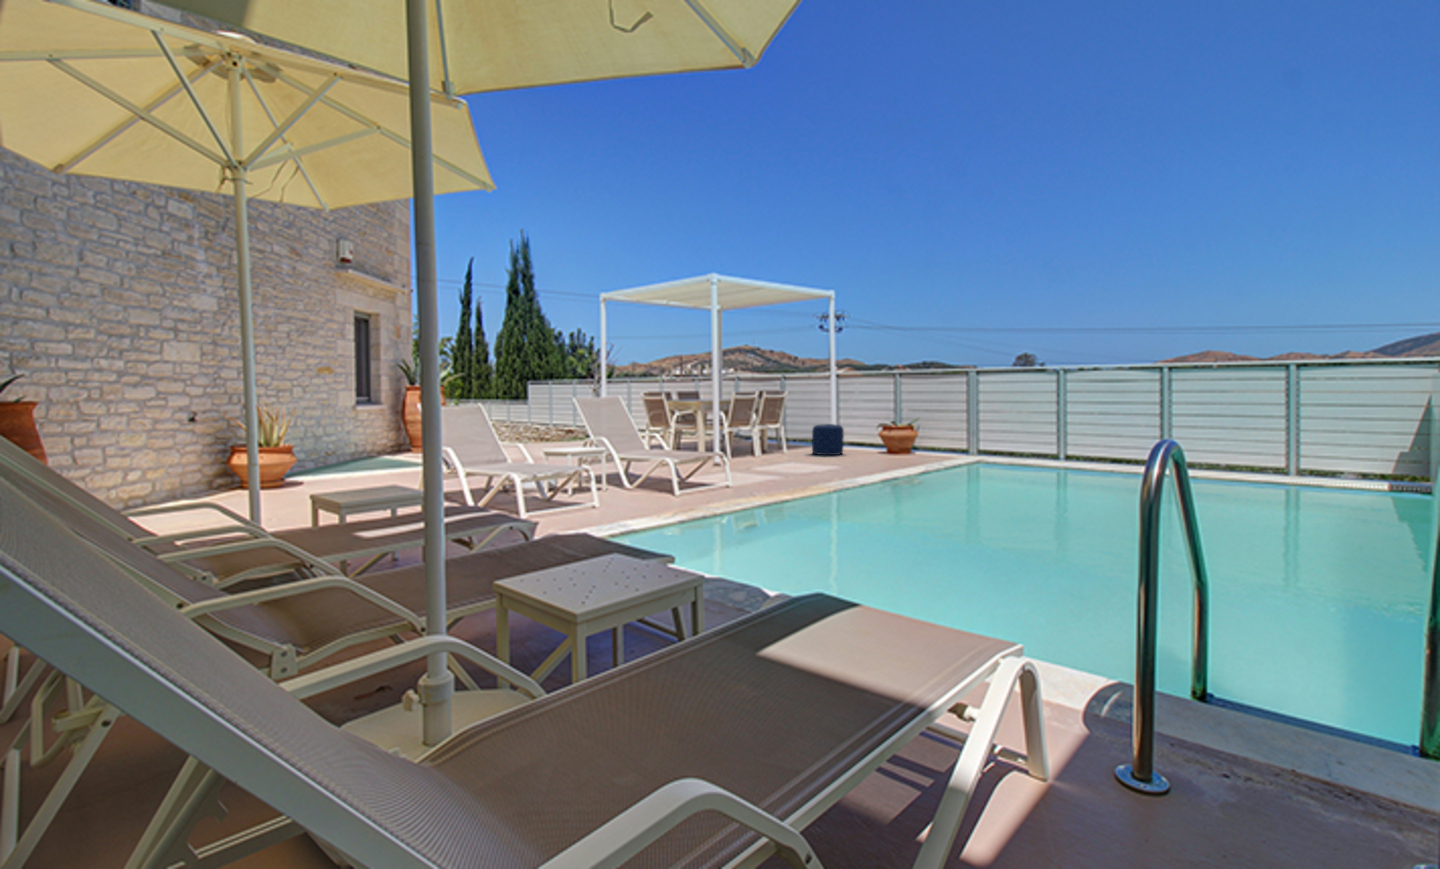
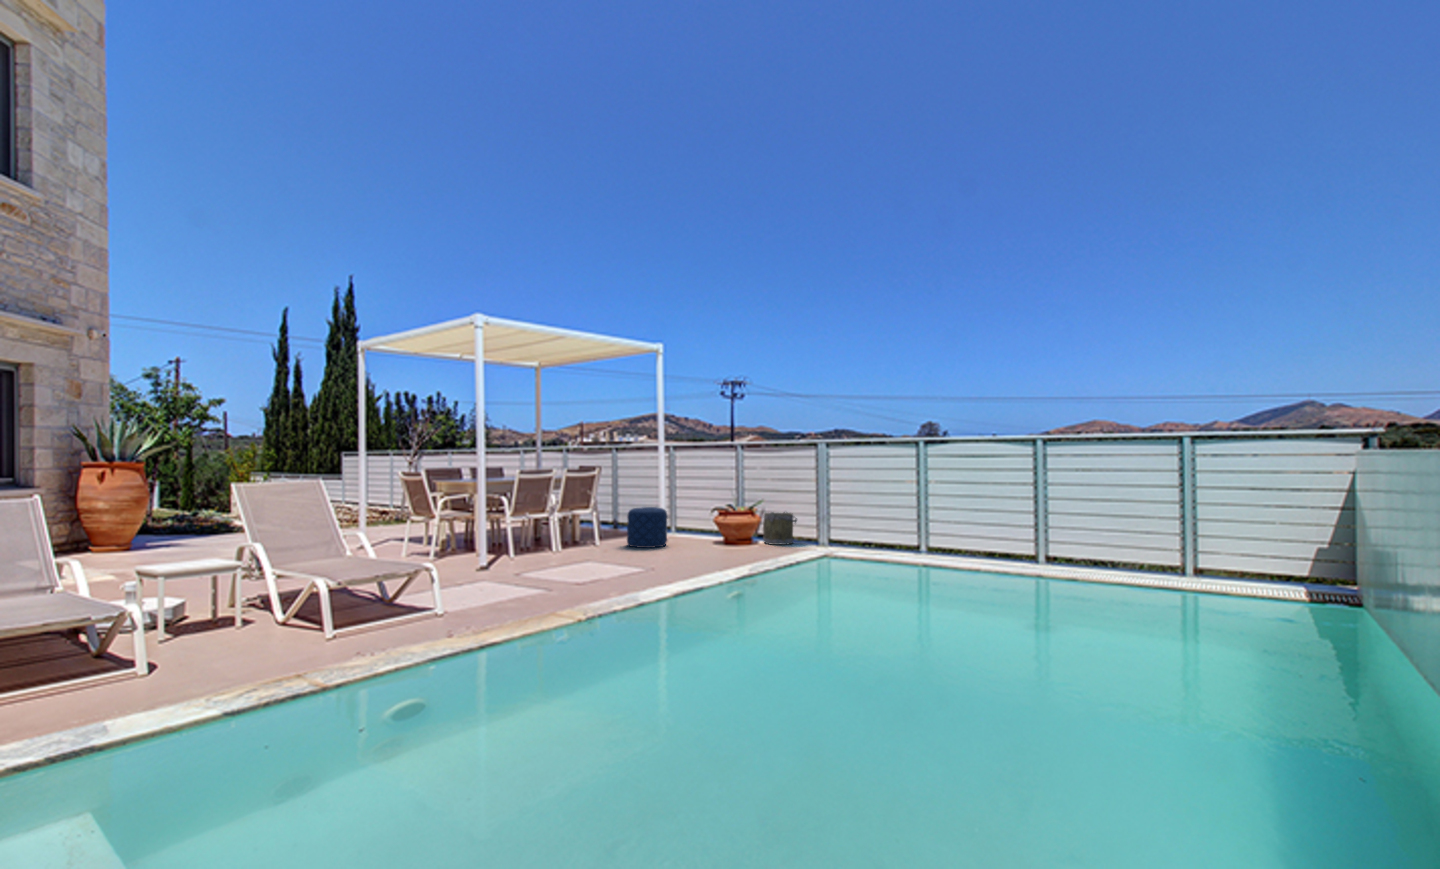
bucket: none [921,427,950,454] -> present [763,512,797,545]

